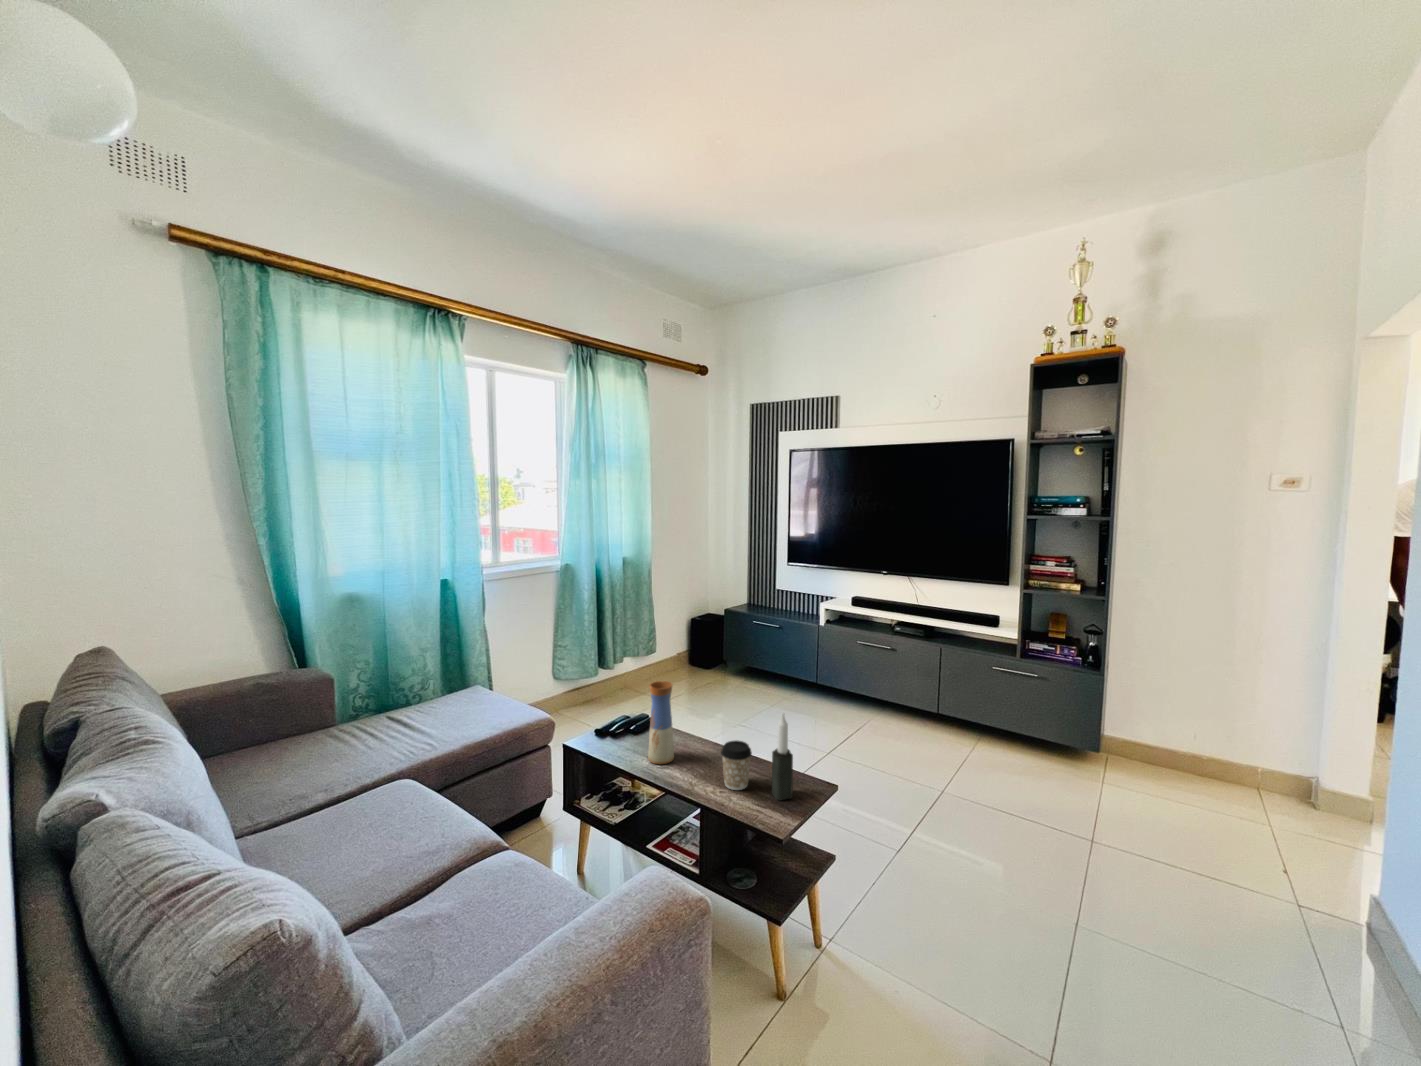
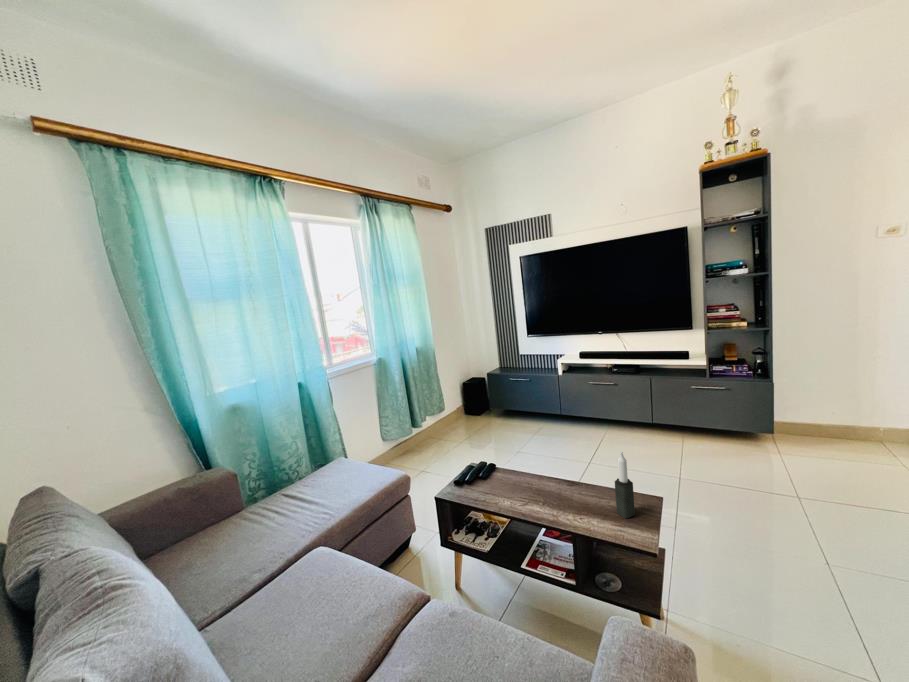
vase: present [648,681,674,764] -> none [500,438,526,502]
coffee cup: present [721,741,752,790] -> none [571,476,596,515]

